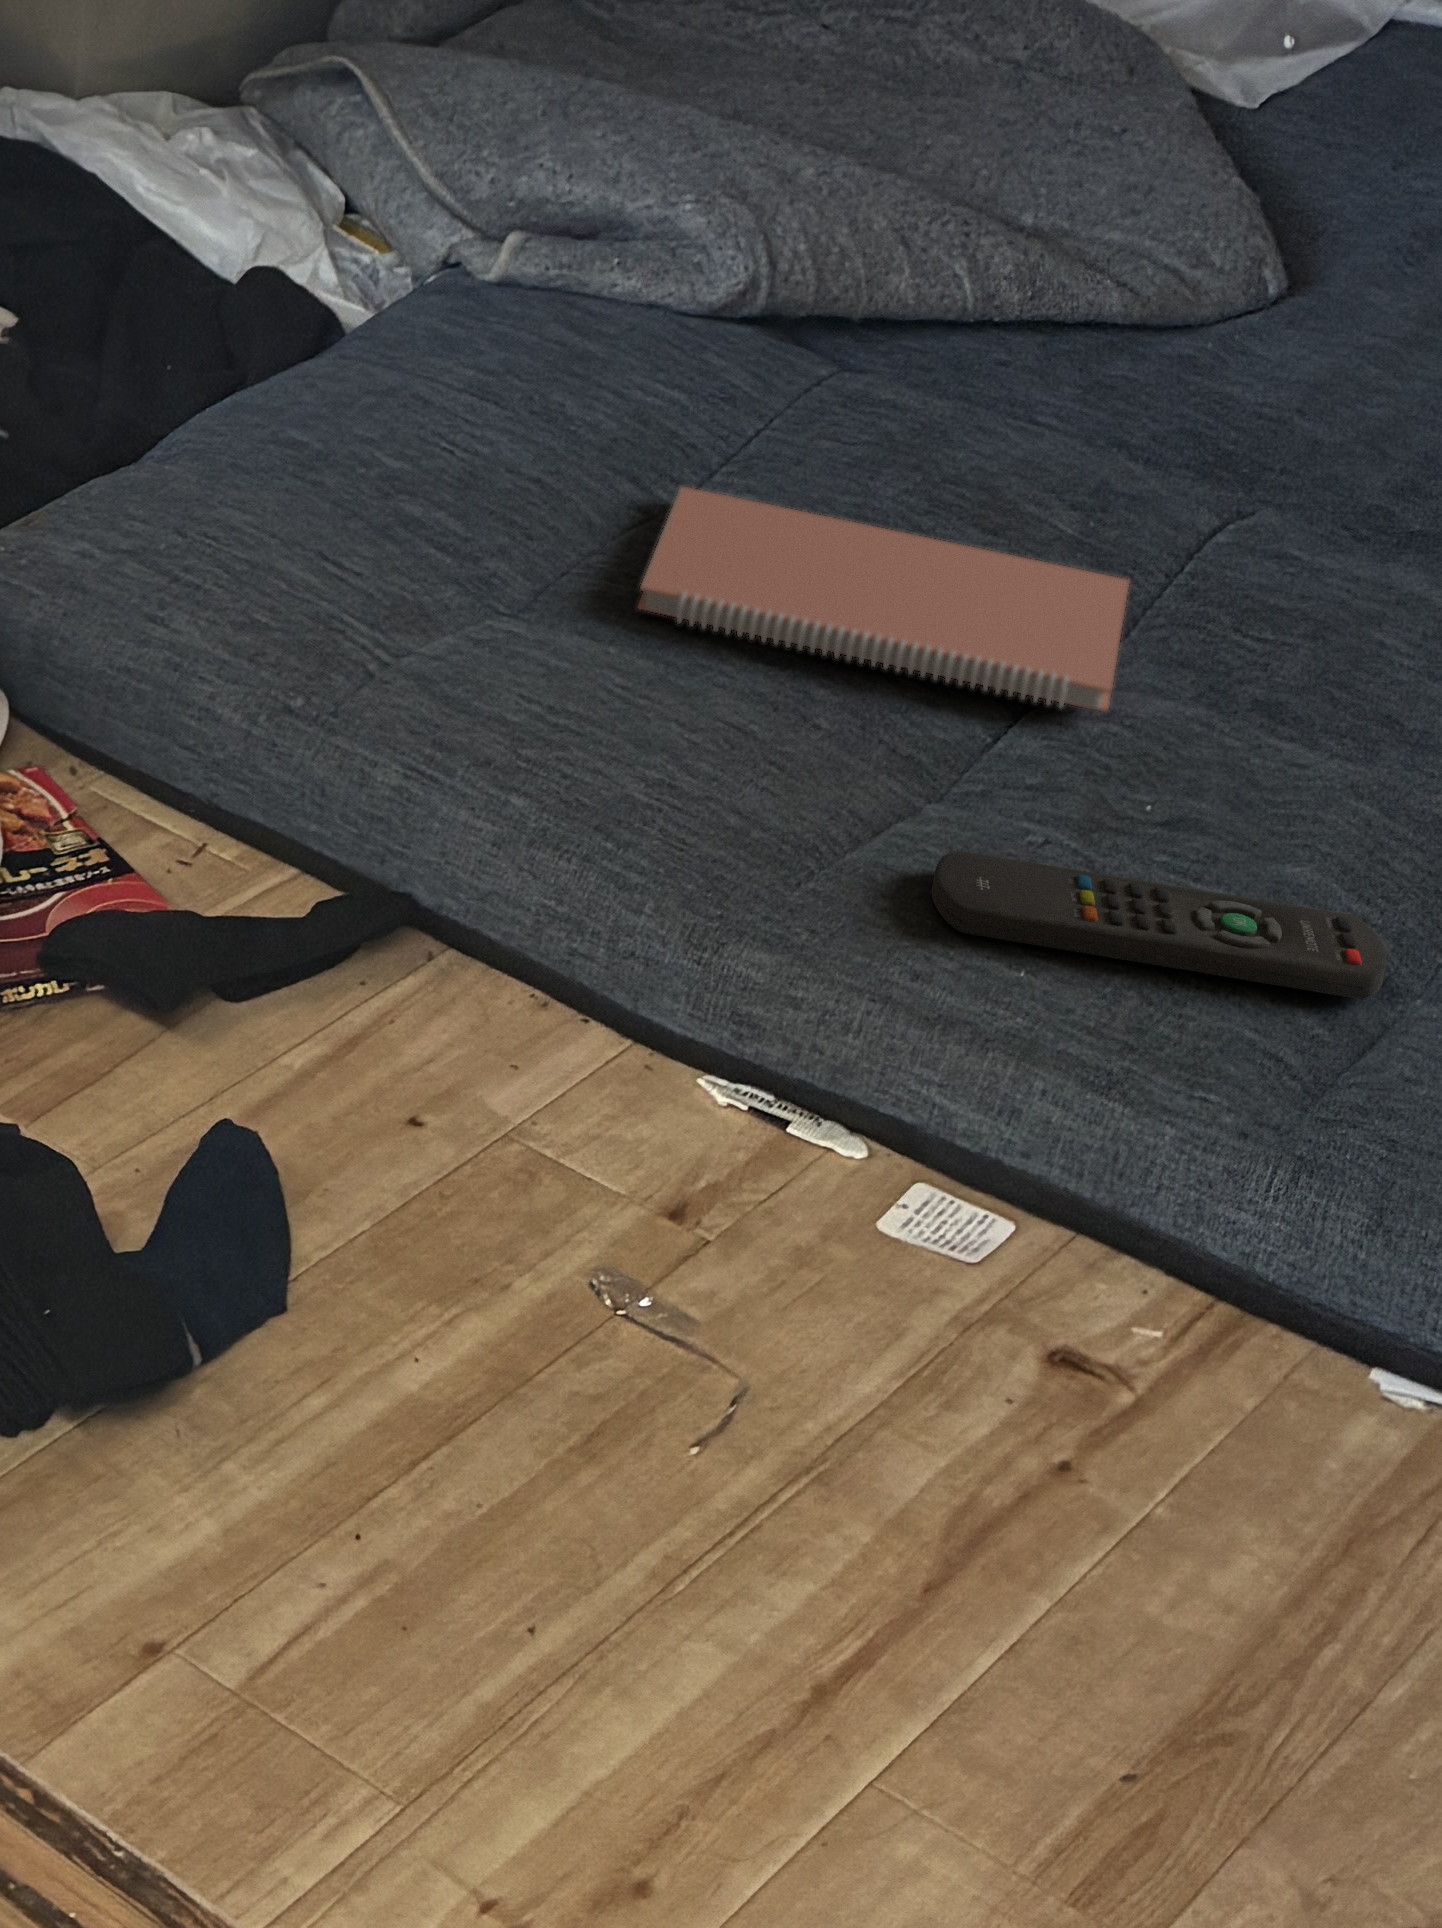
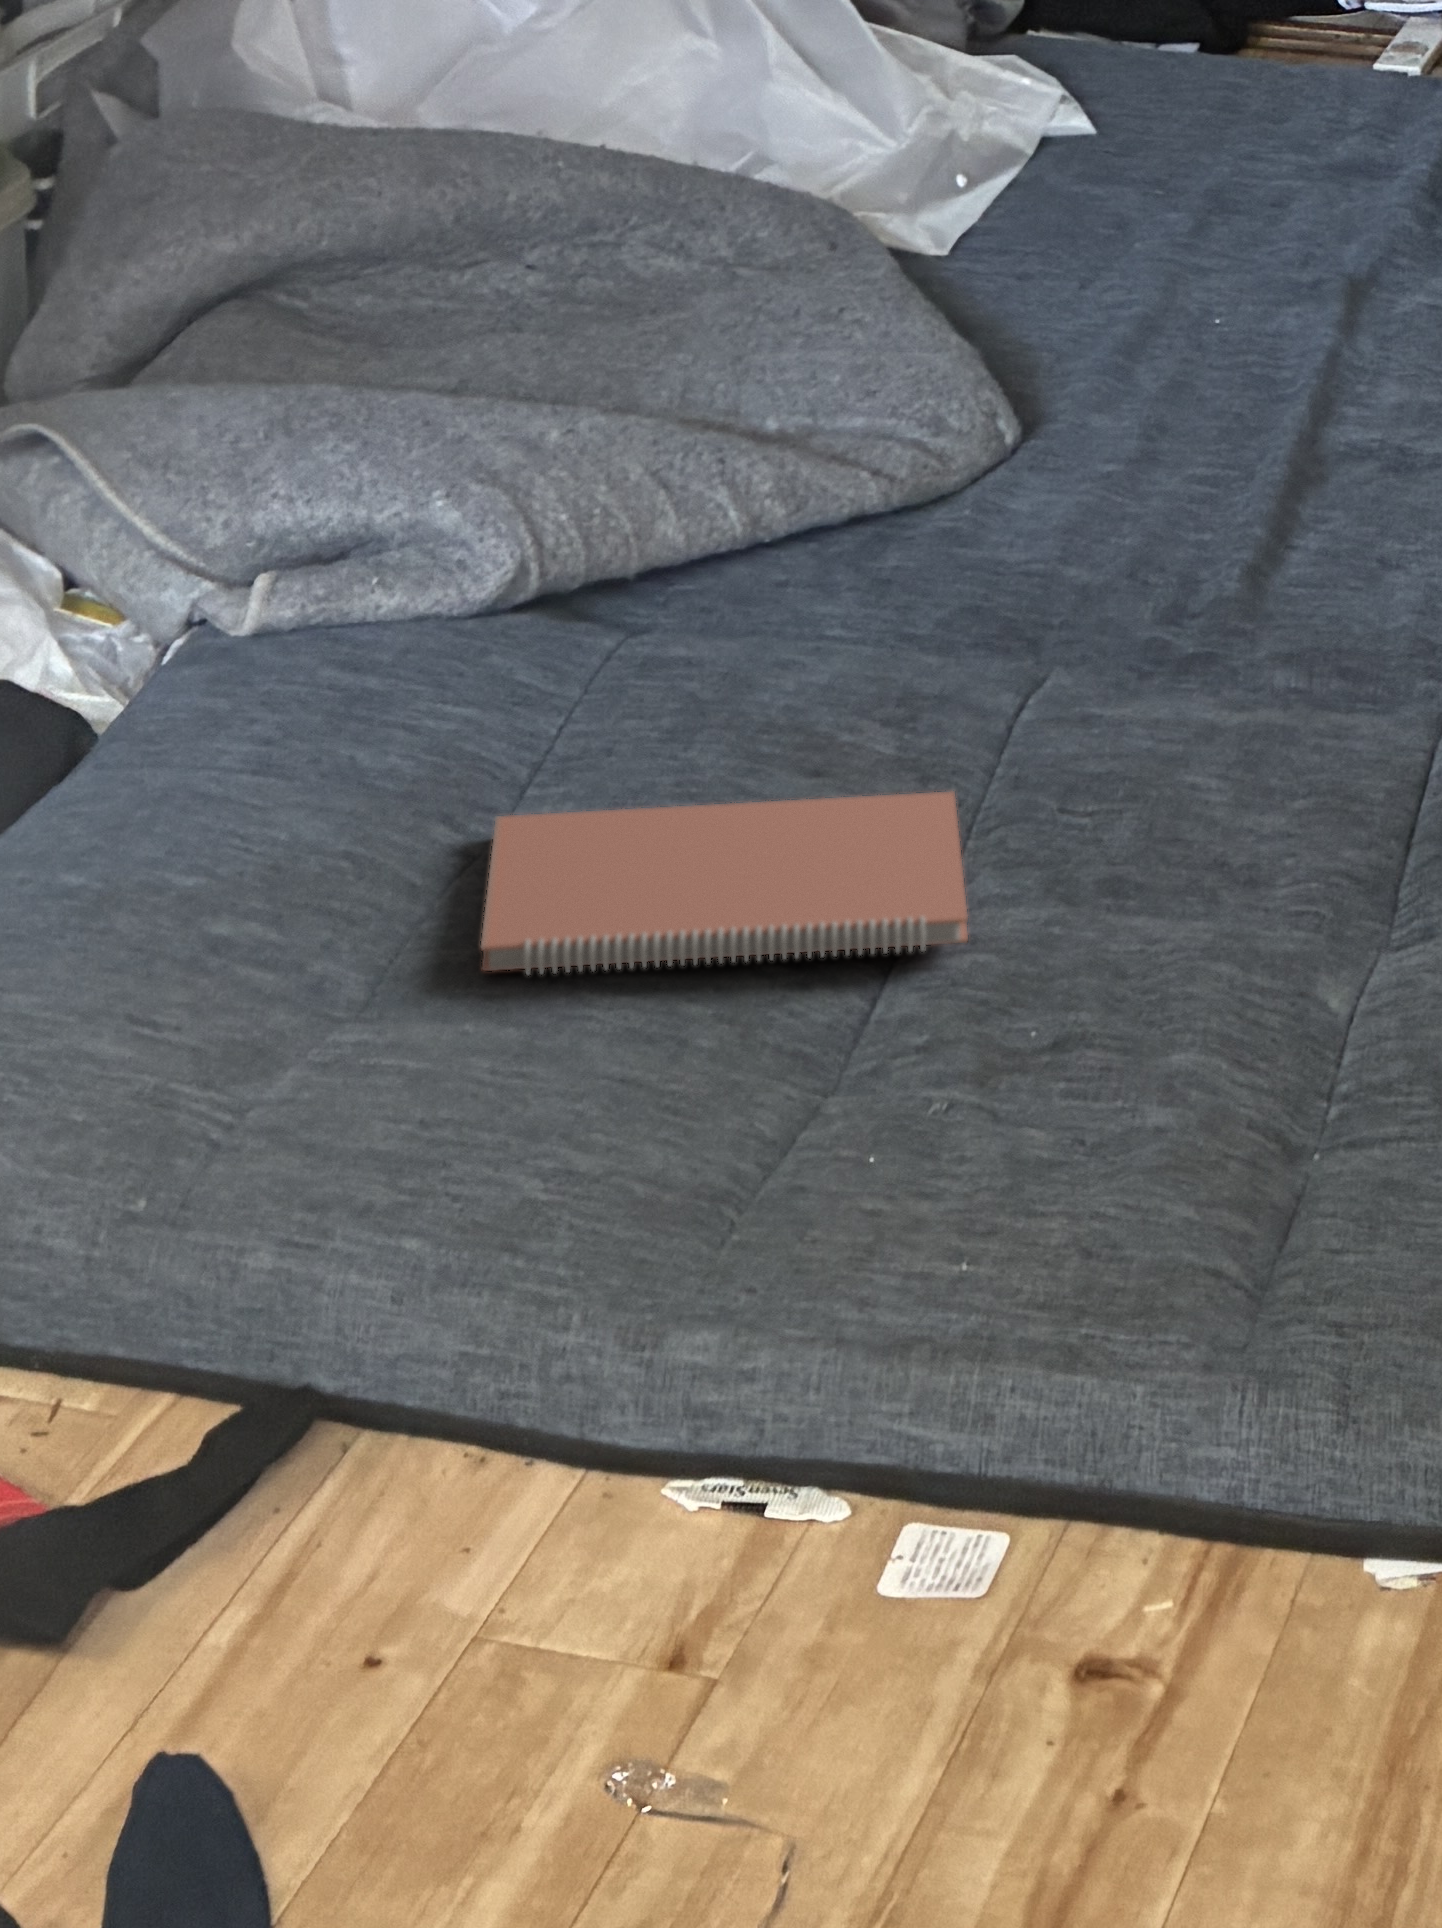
remote control: present [932,851,1387,999] -> none [848,1089,1282,1235]

